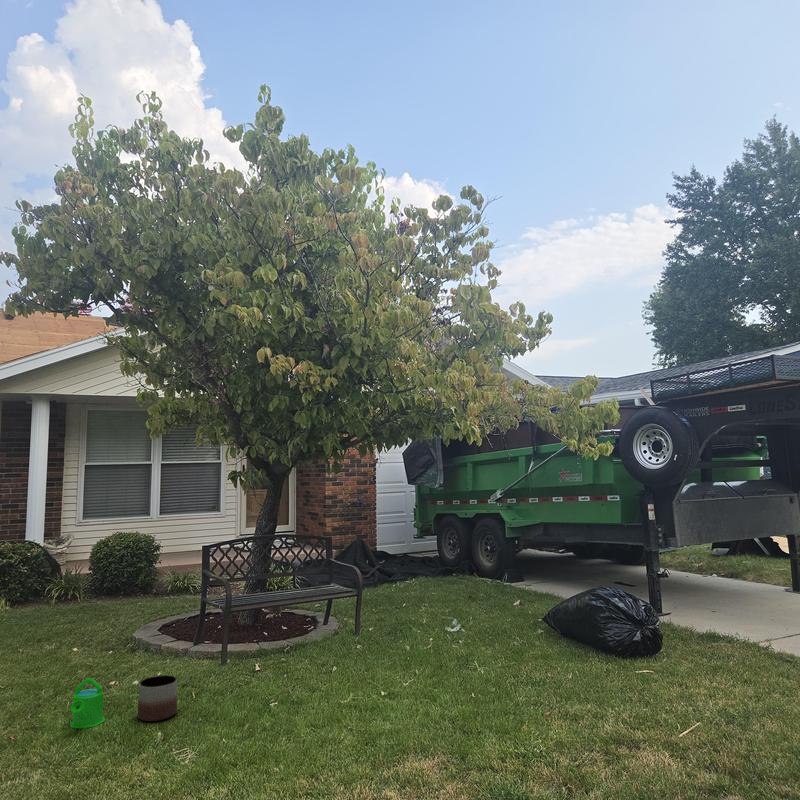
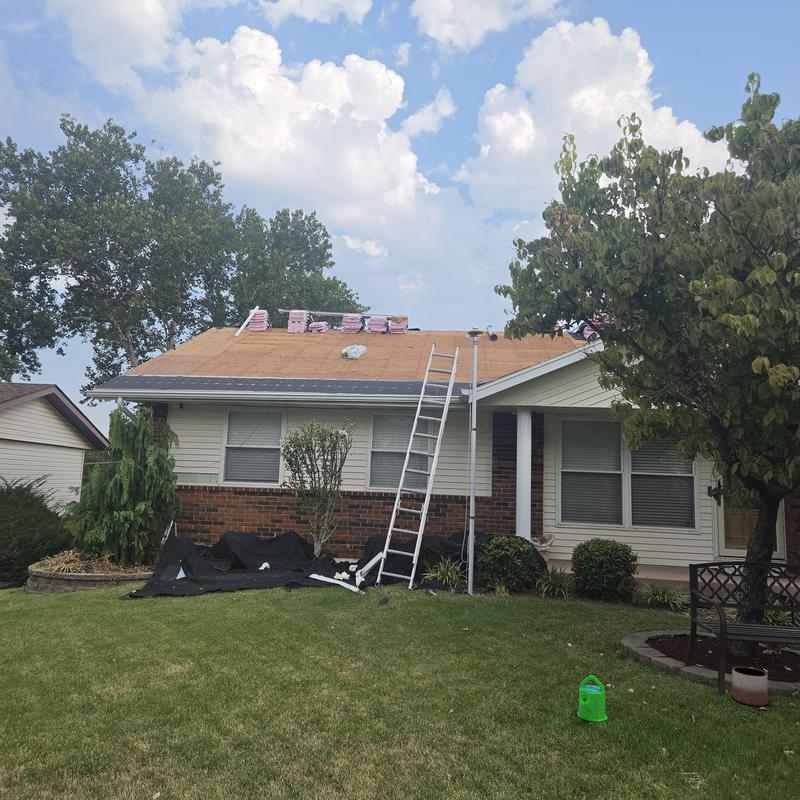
planter: present [138,675,177,721] -> present [732,667,768,706]

